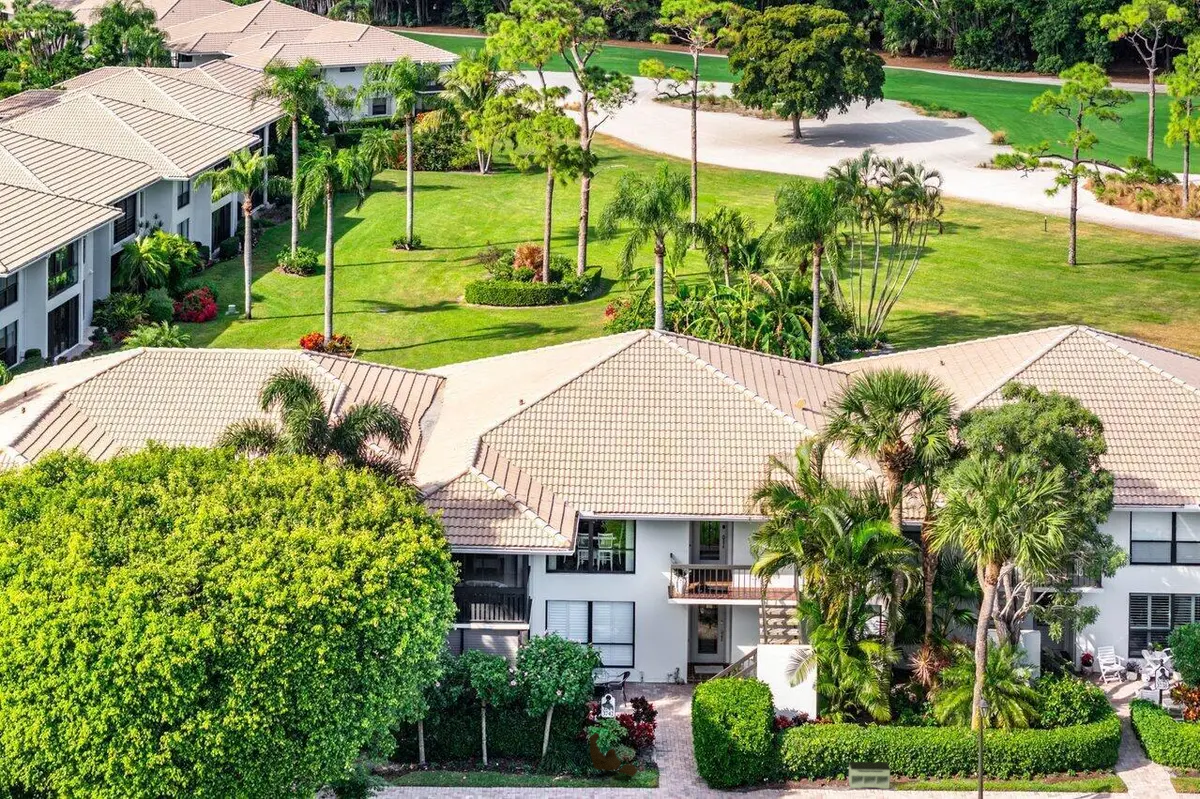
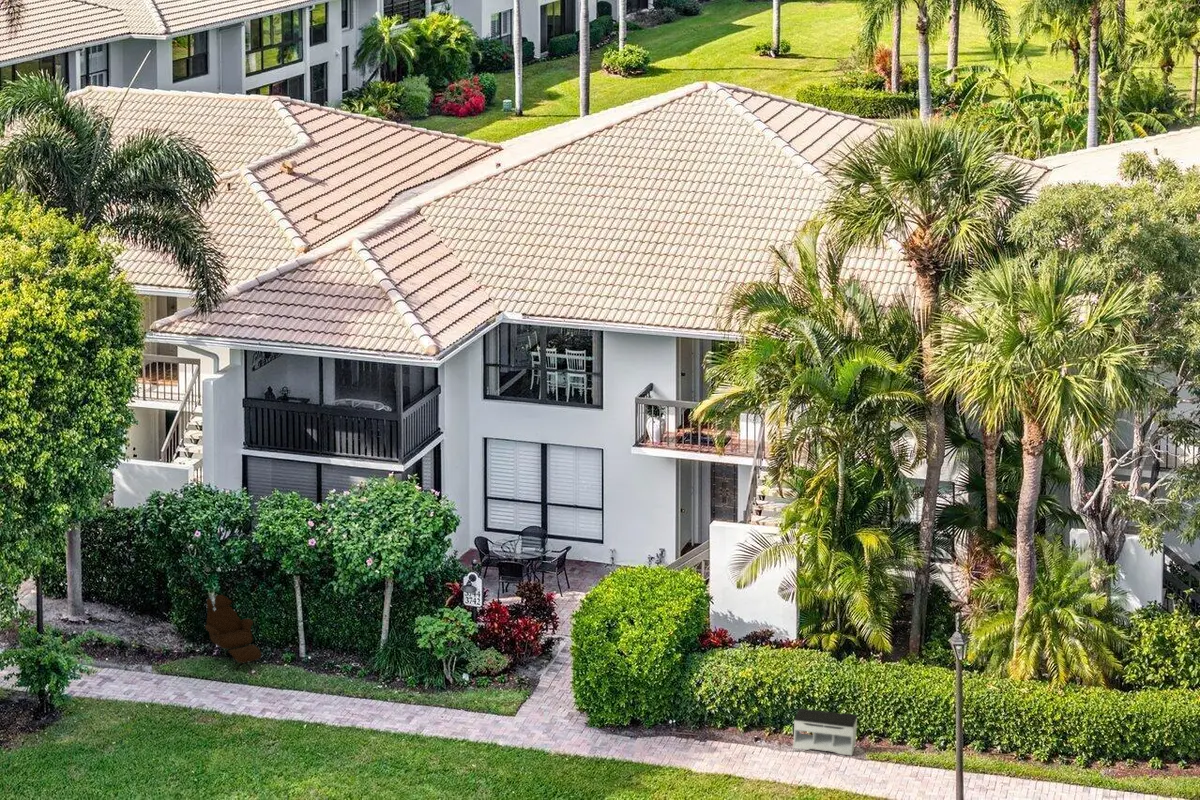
lounge chair: present [590,733,638,782] -> present [205,595,261,669]

